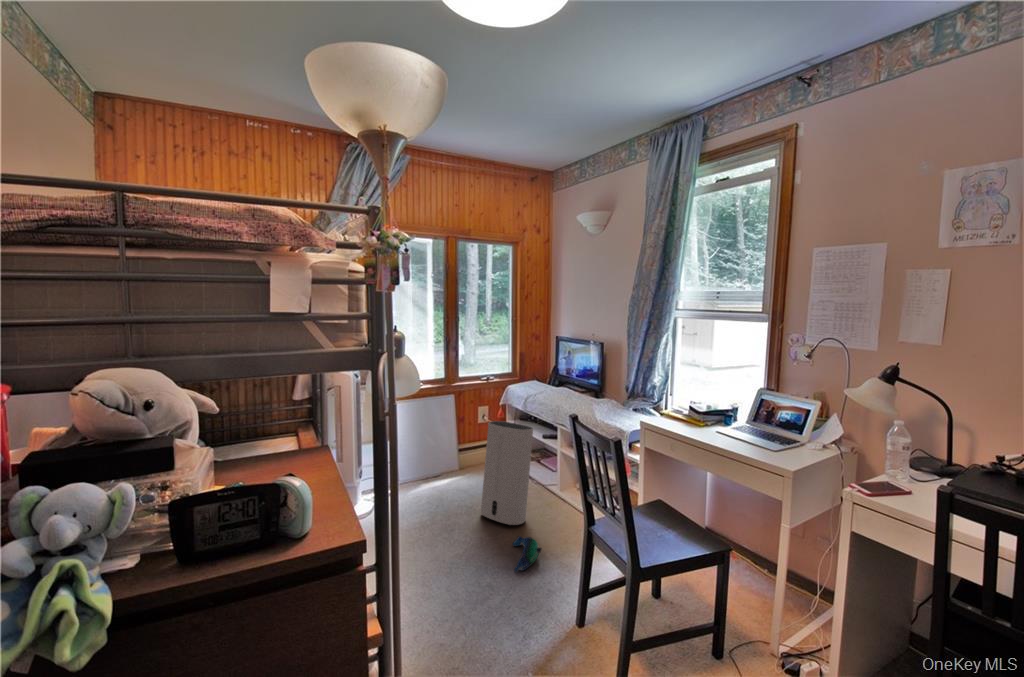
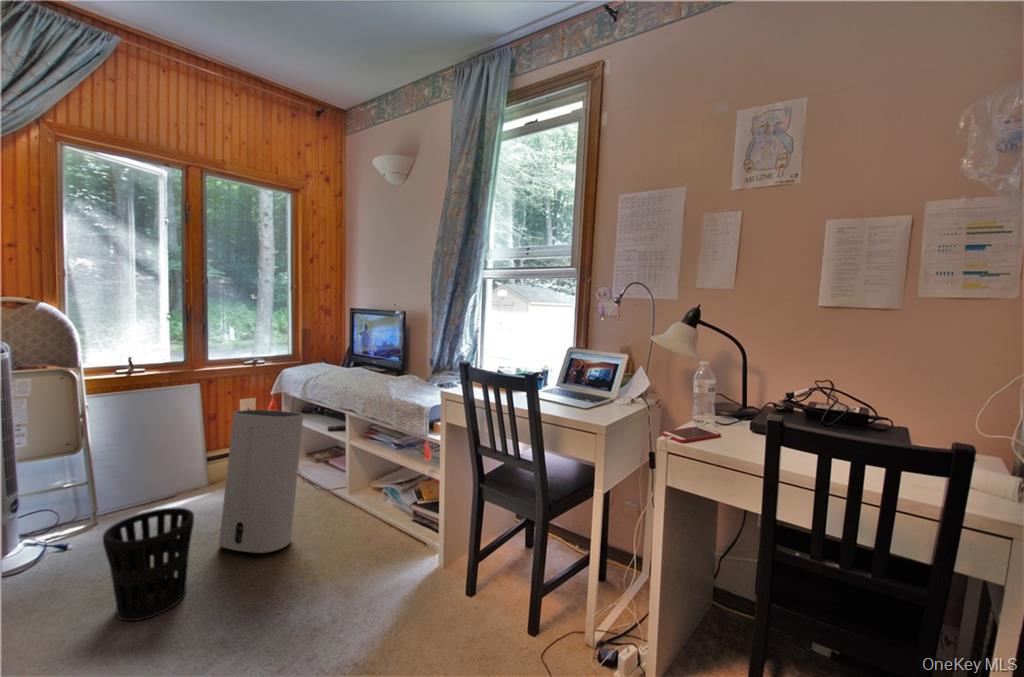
wastebasket: none [430,484,474,553] -> present [103,507,194,621]
plush toy: present [513,536,542,572] -> none [253,566,304,626]

